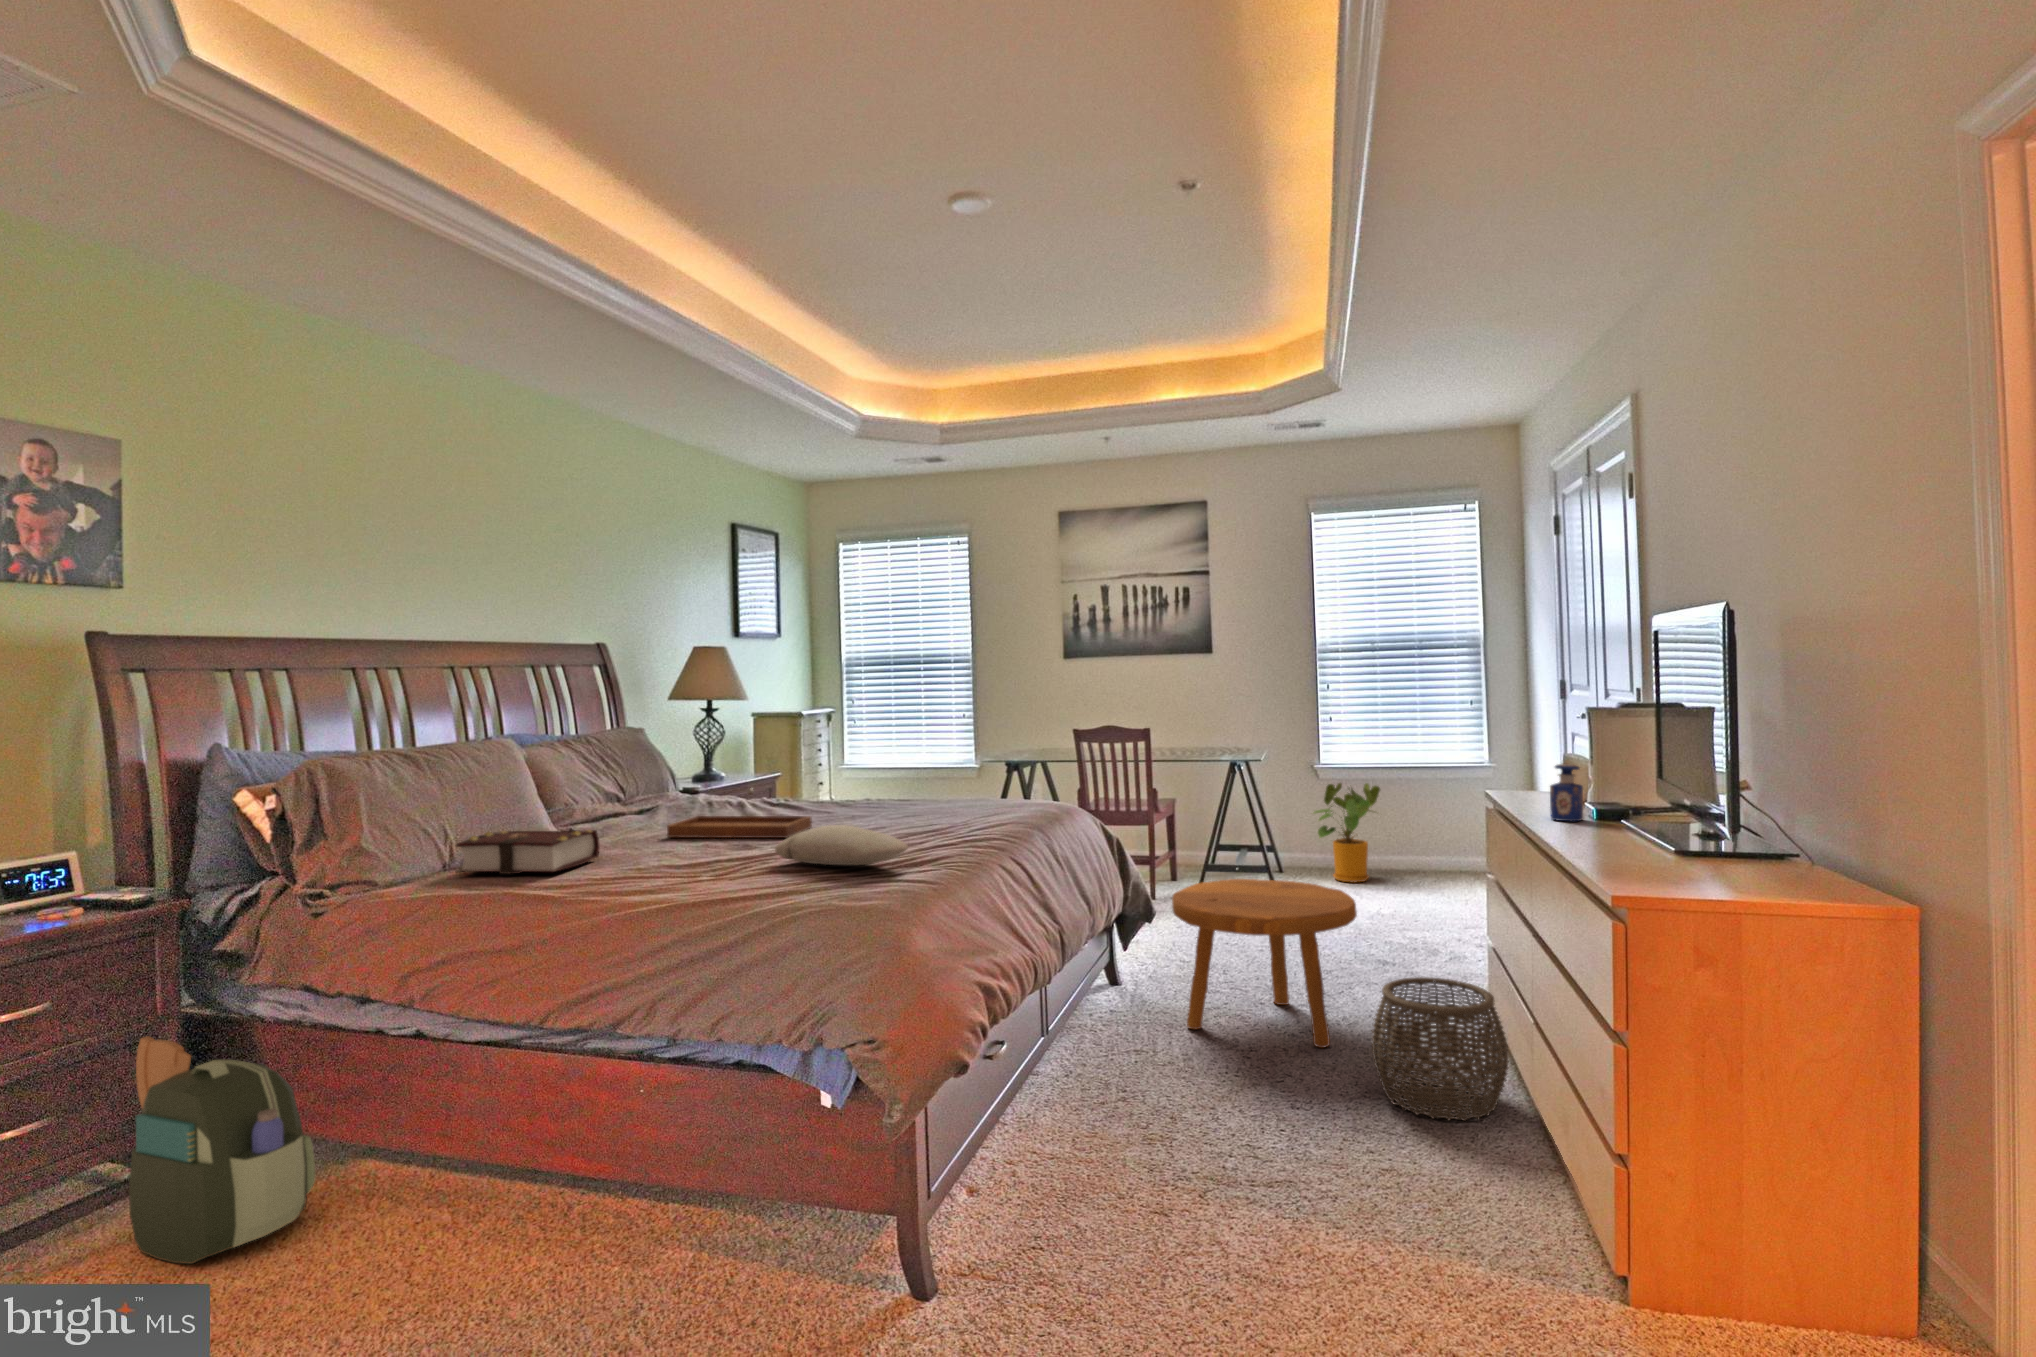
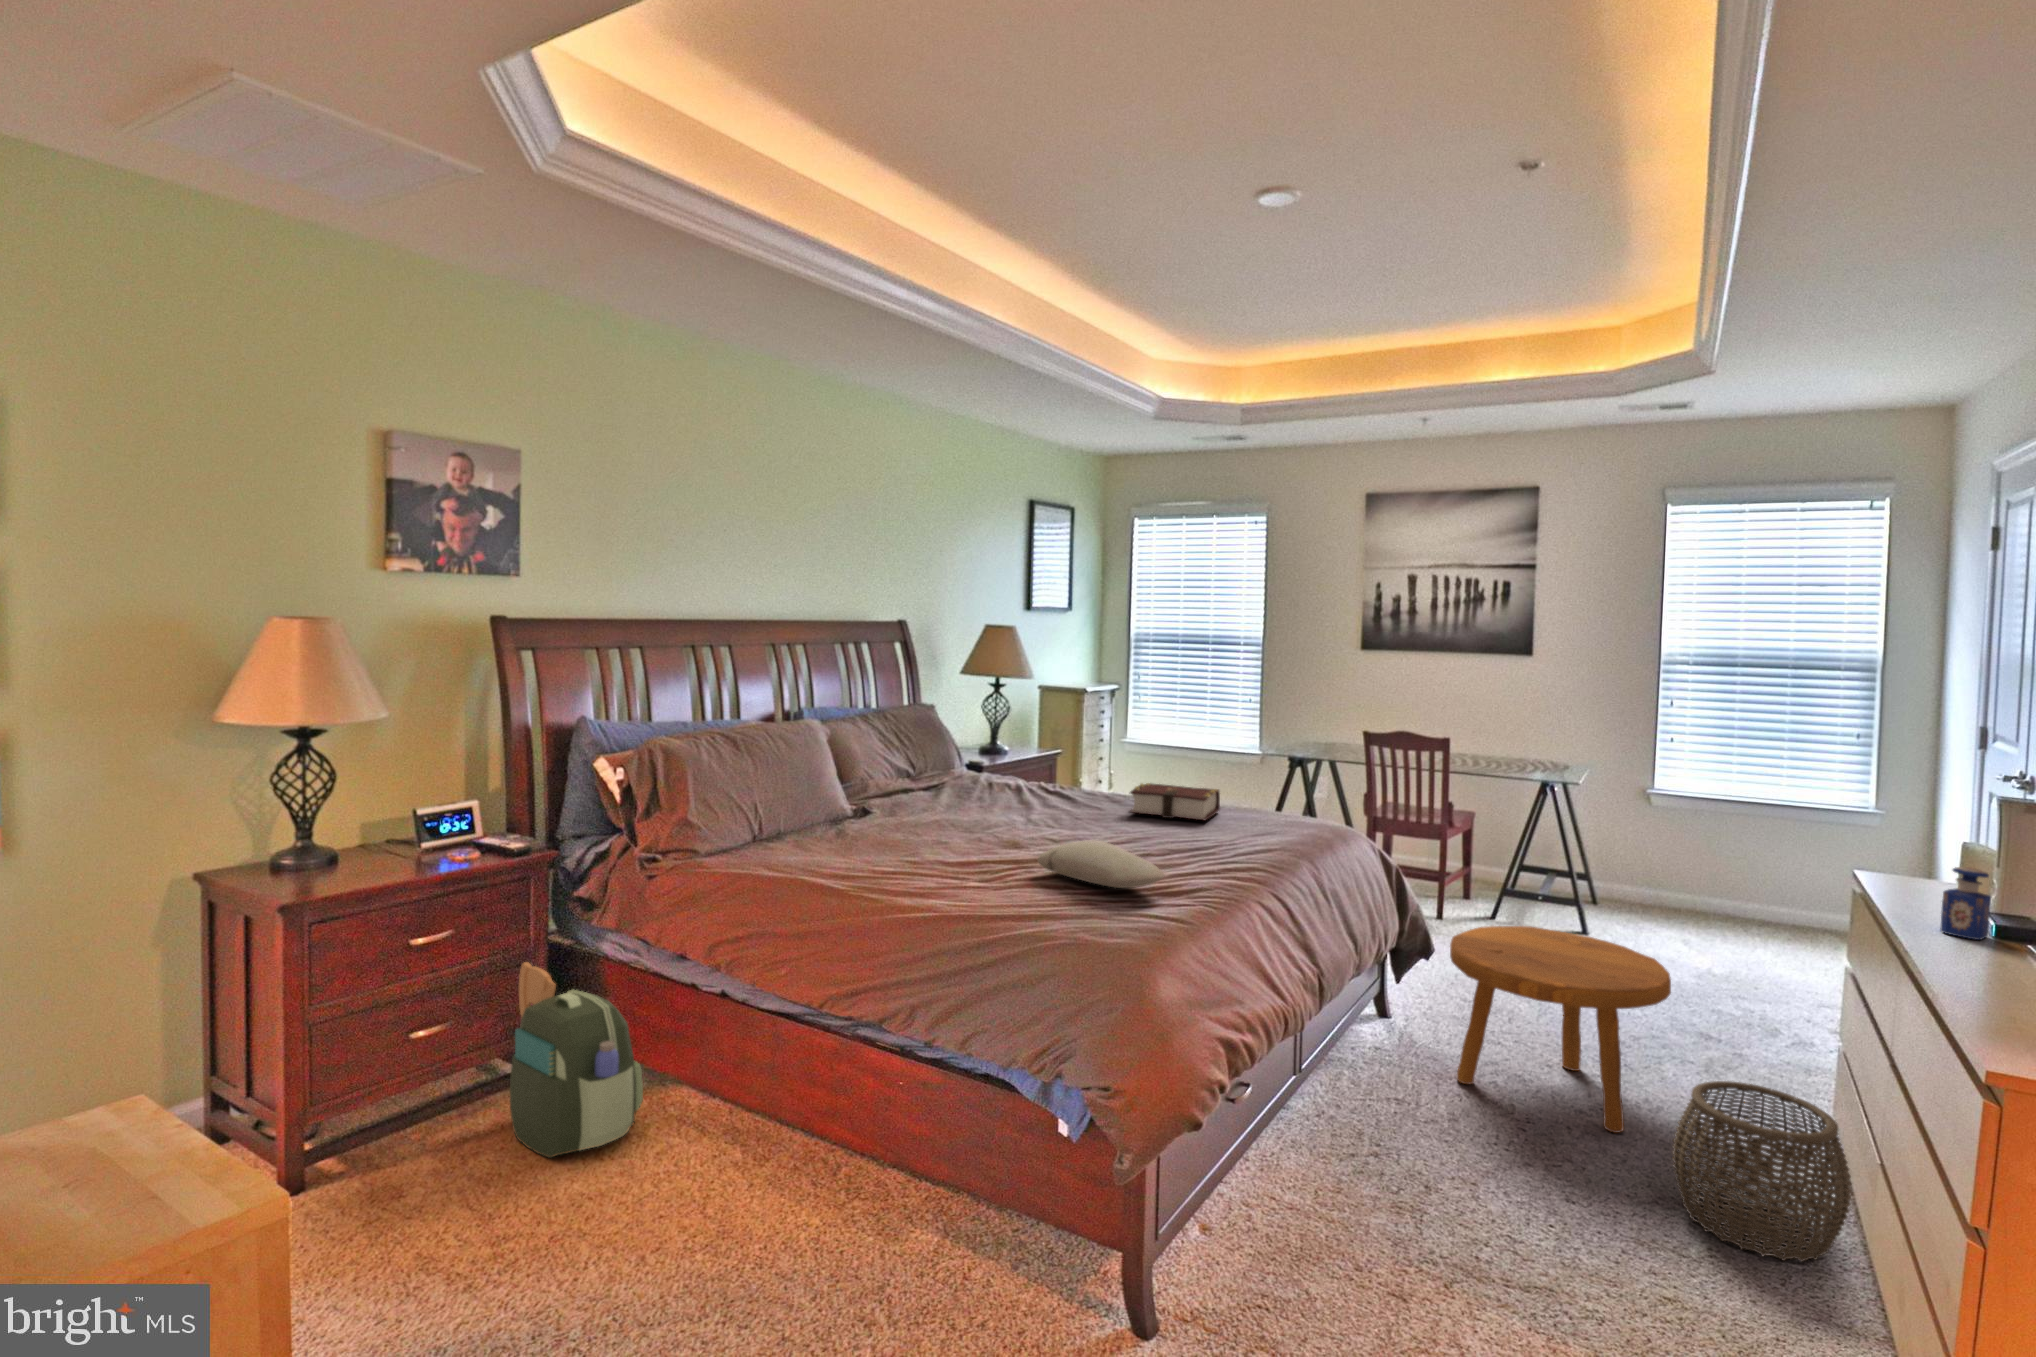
house plant: present [1314,783,1380,882] -> none [1633,811,1726,927]
tray: present [667,789,812,838] -> none [946,785,1079,839]
book: present [456,830,600,874] -> present [1129,783,1220,820]

